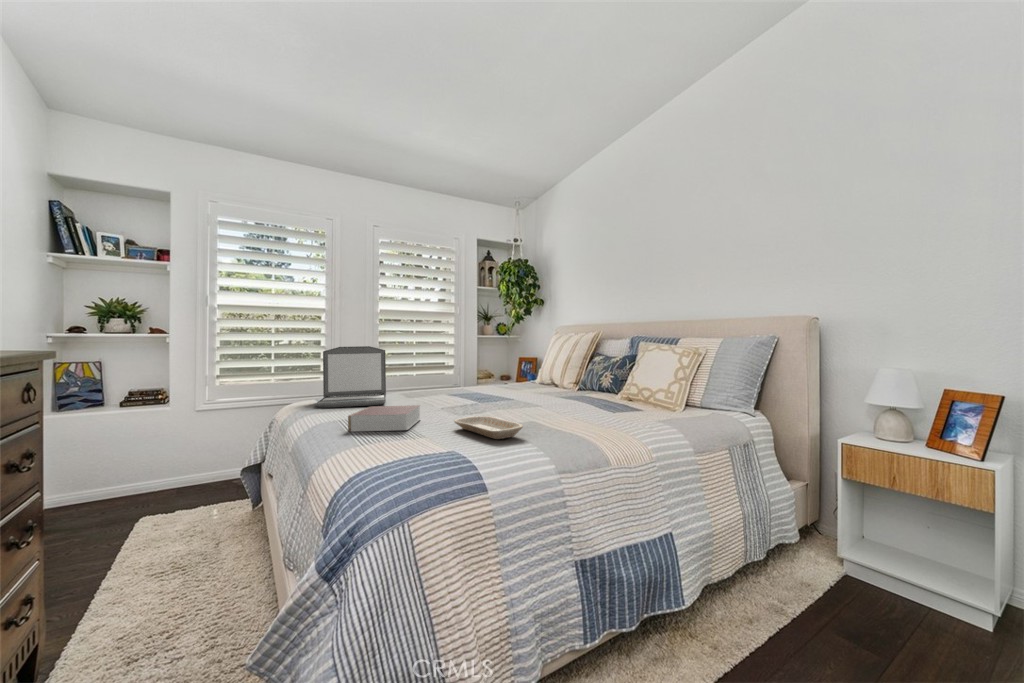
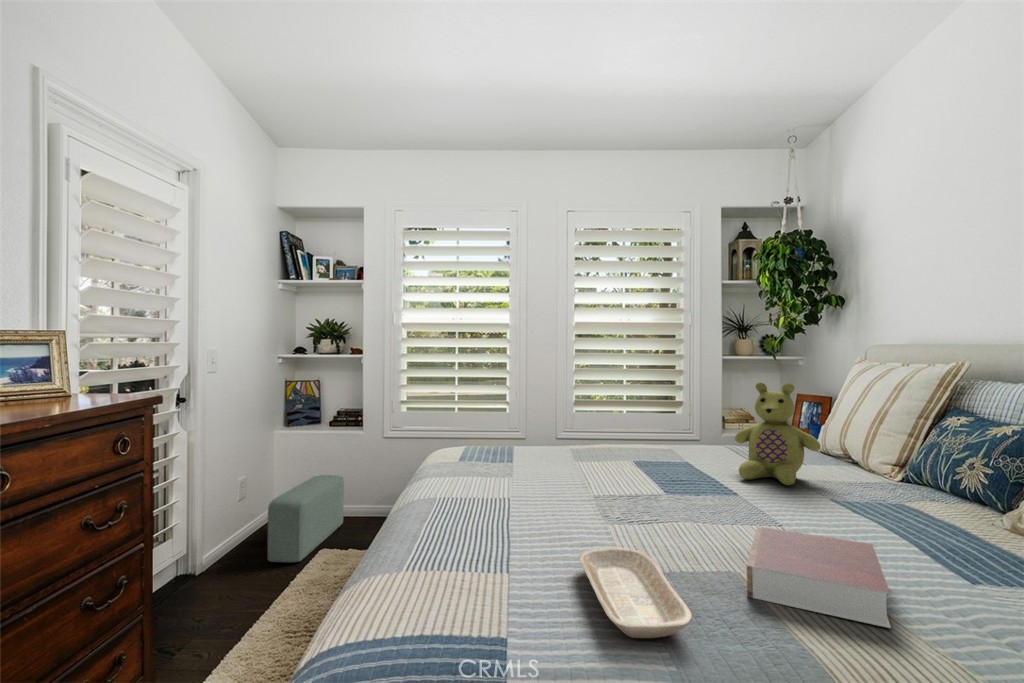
stuffed bear: none [500,342,544,397] -> present [735,382,821,485]
laptop: present [315,346,386,408] -> none [453,382,553,471]
book: present [348,405,420,432] -> present [747,527,891,628]
pouf: none [74,450,150,537] -> present [268,475,344,562]

